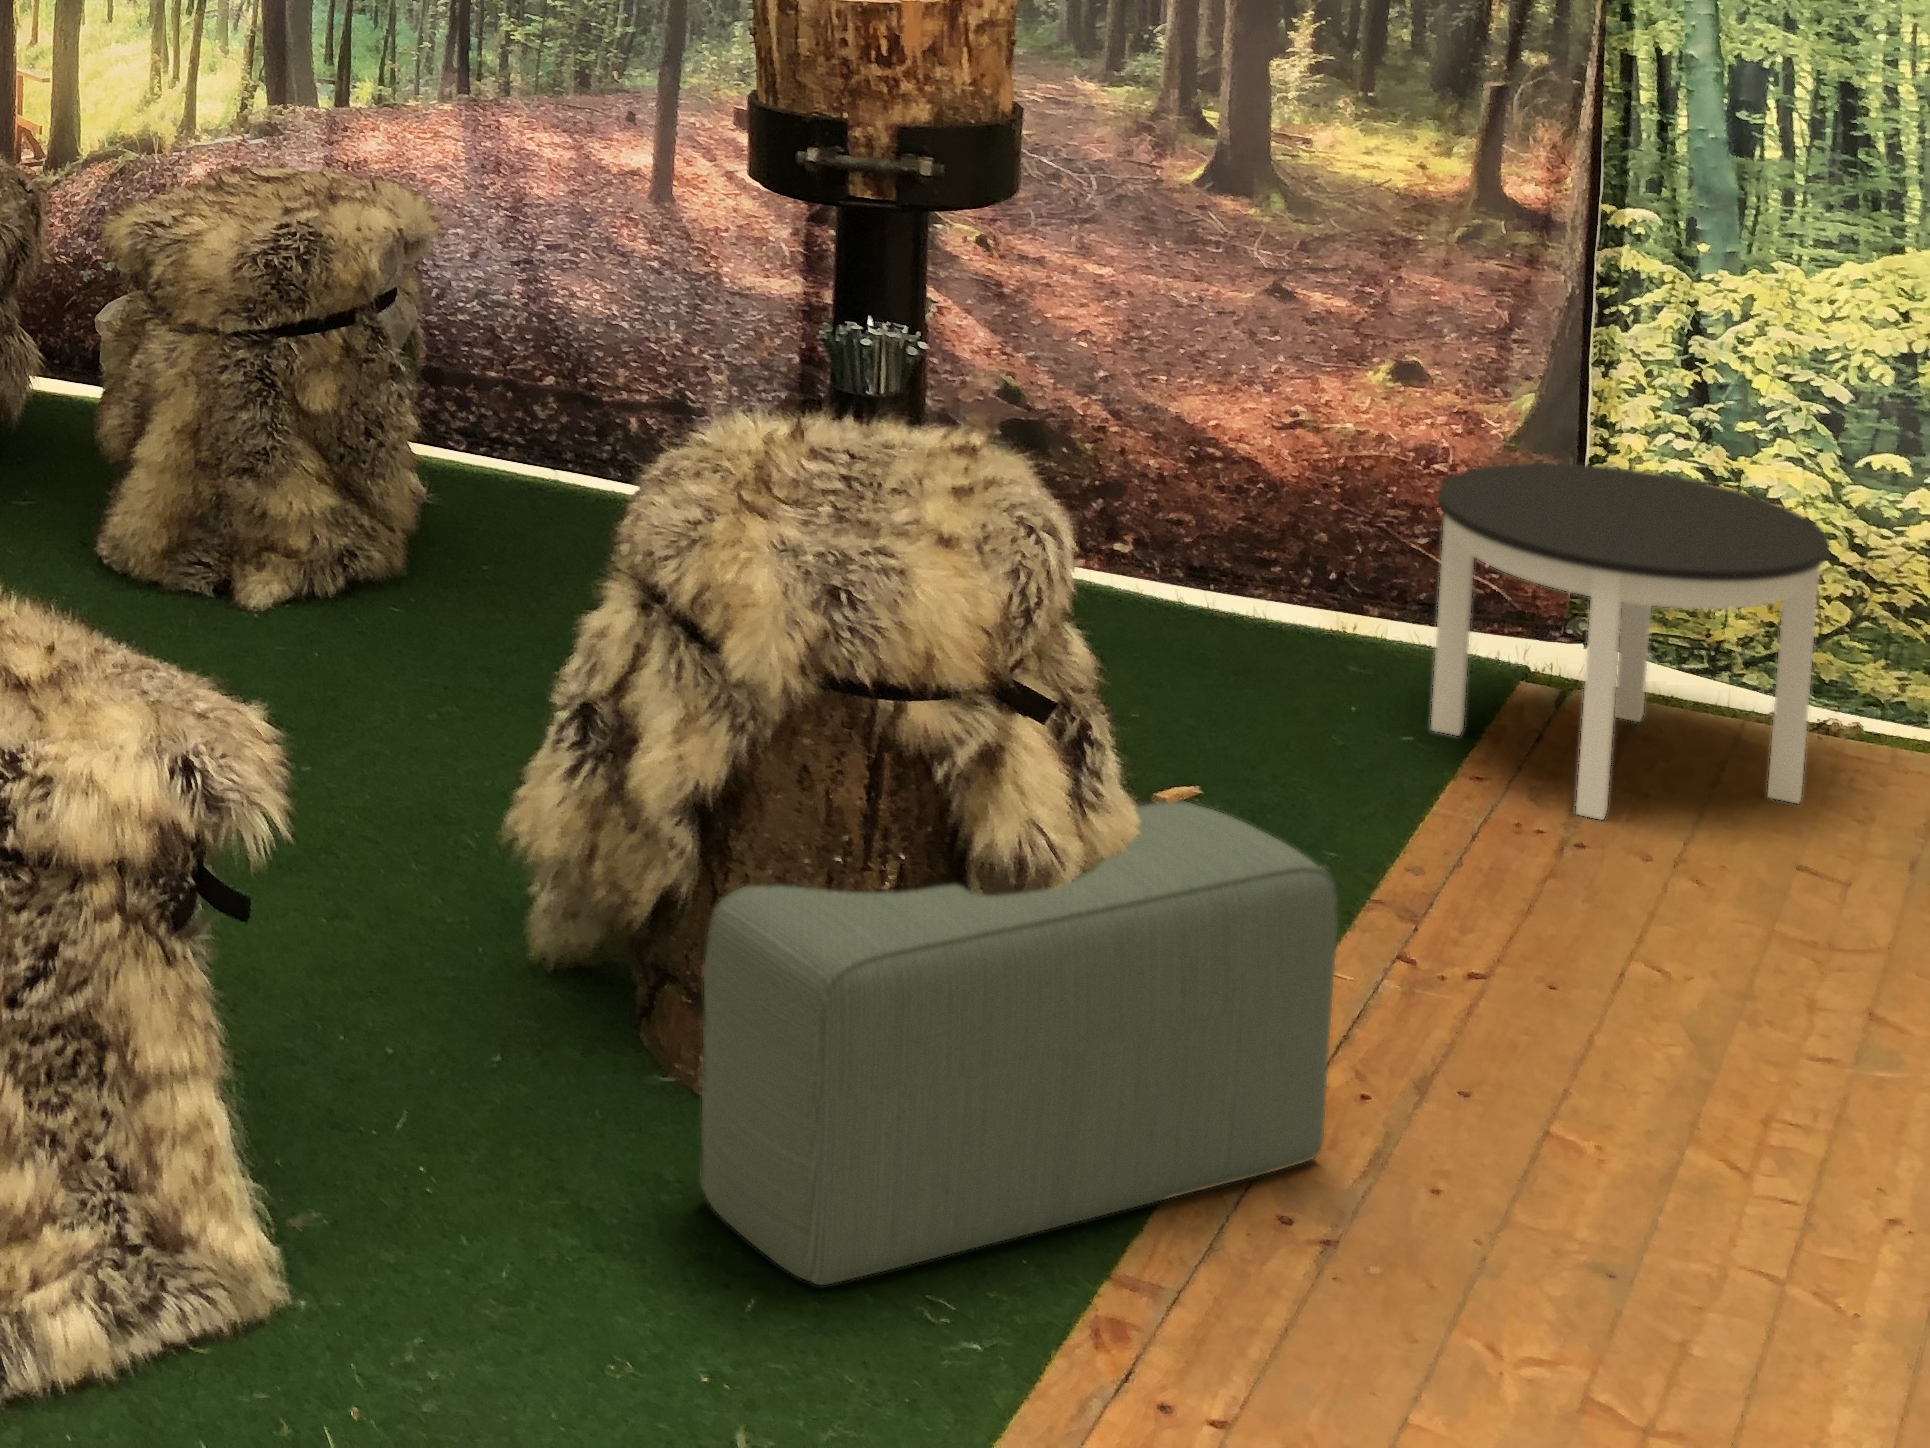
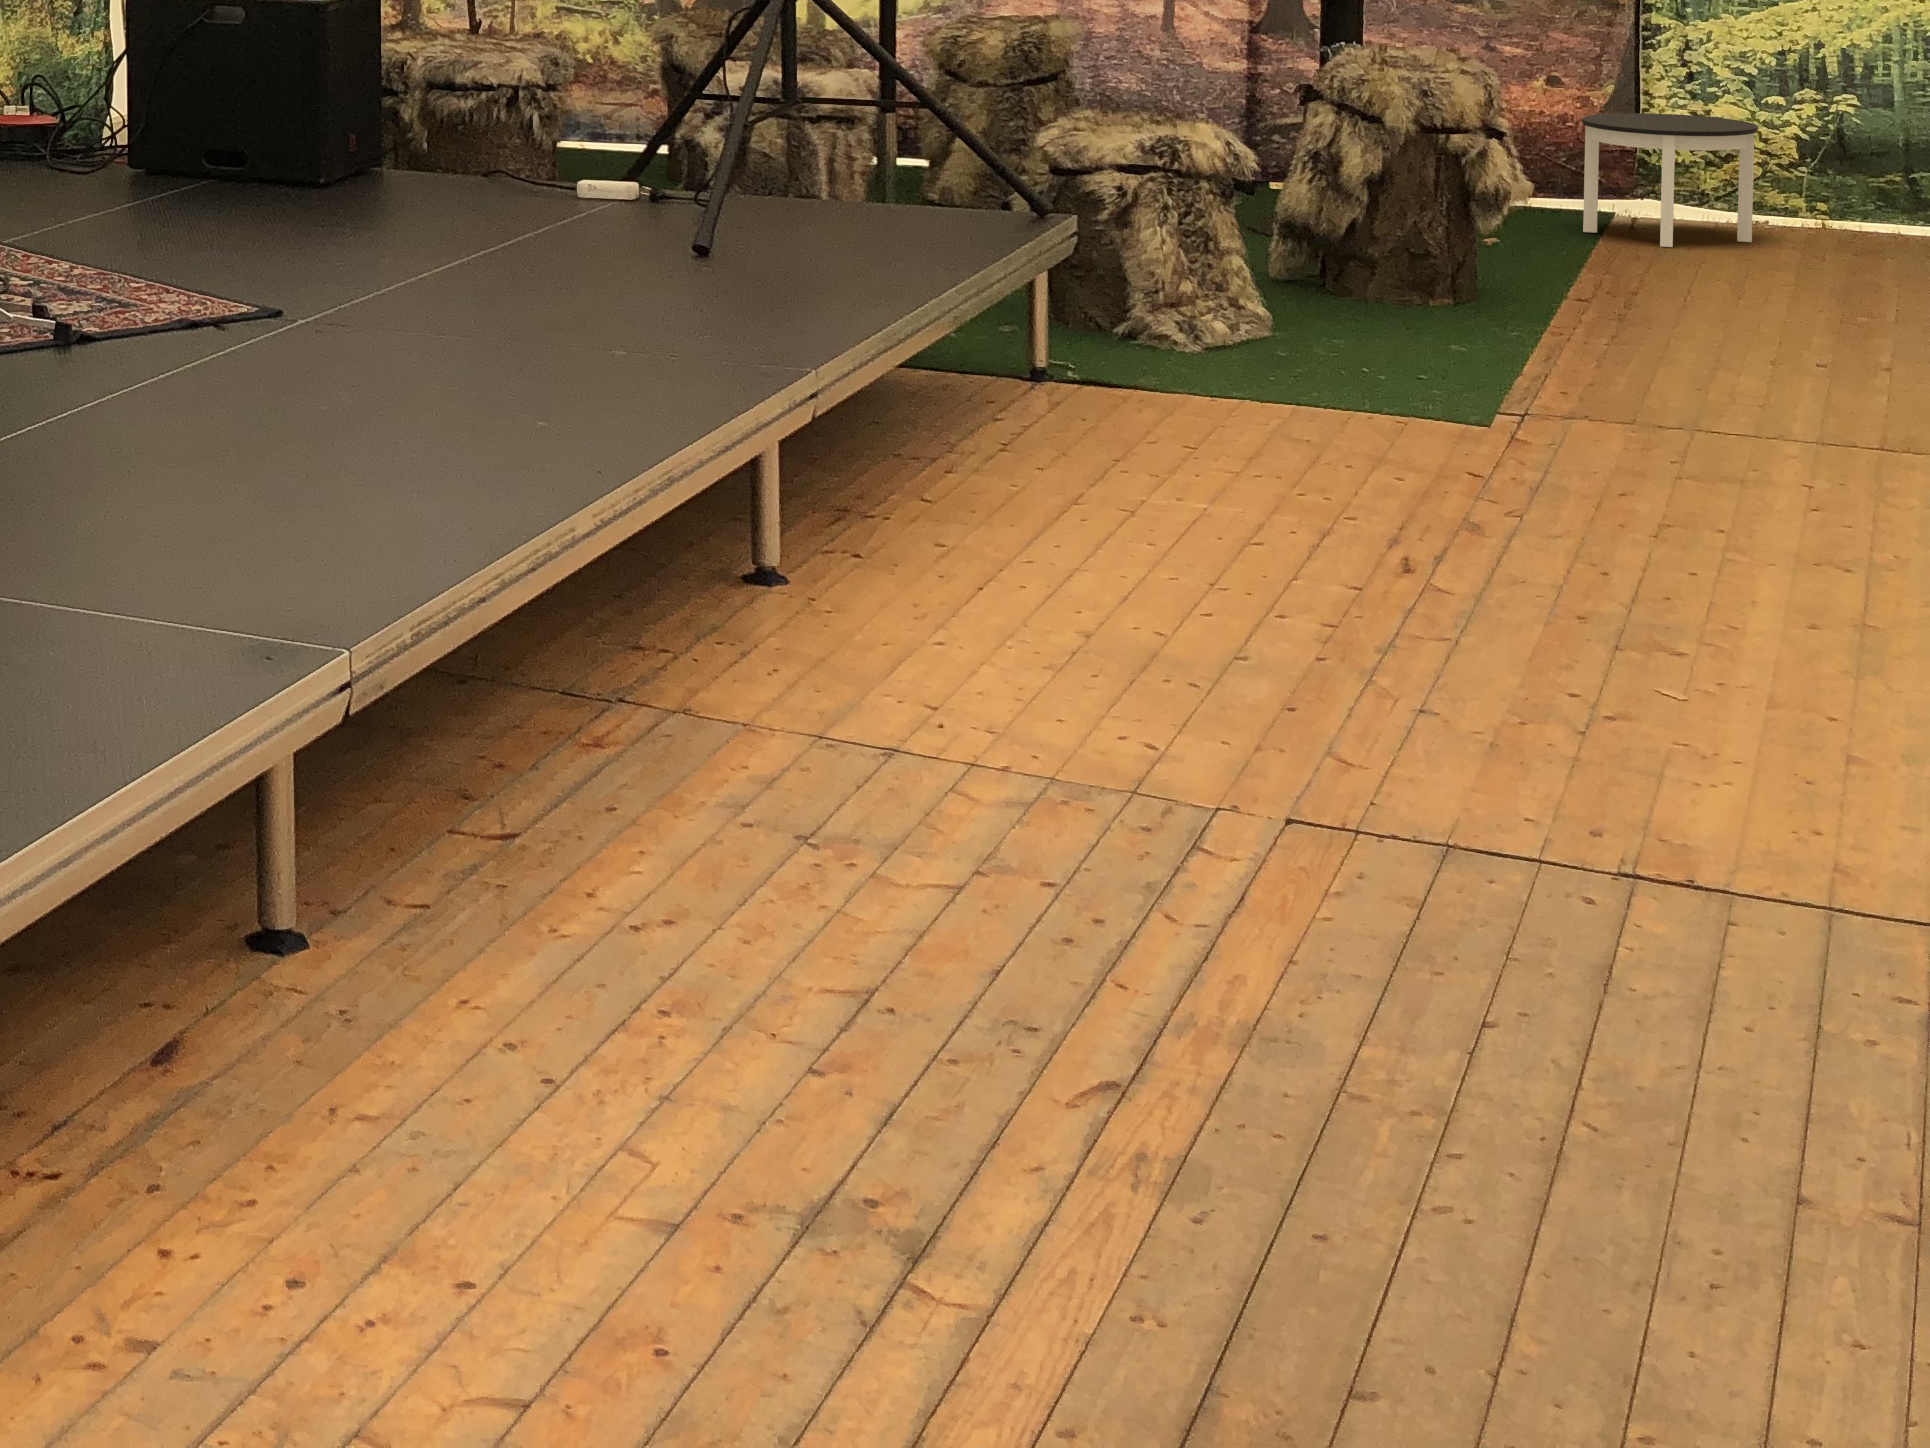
pouf: present [700,801,1338,1285] -> none [1397,177,1620,325]

